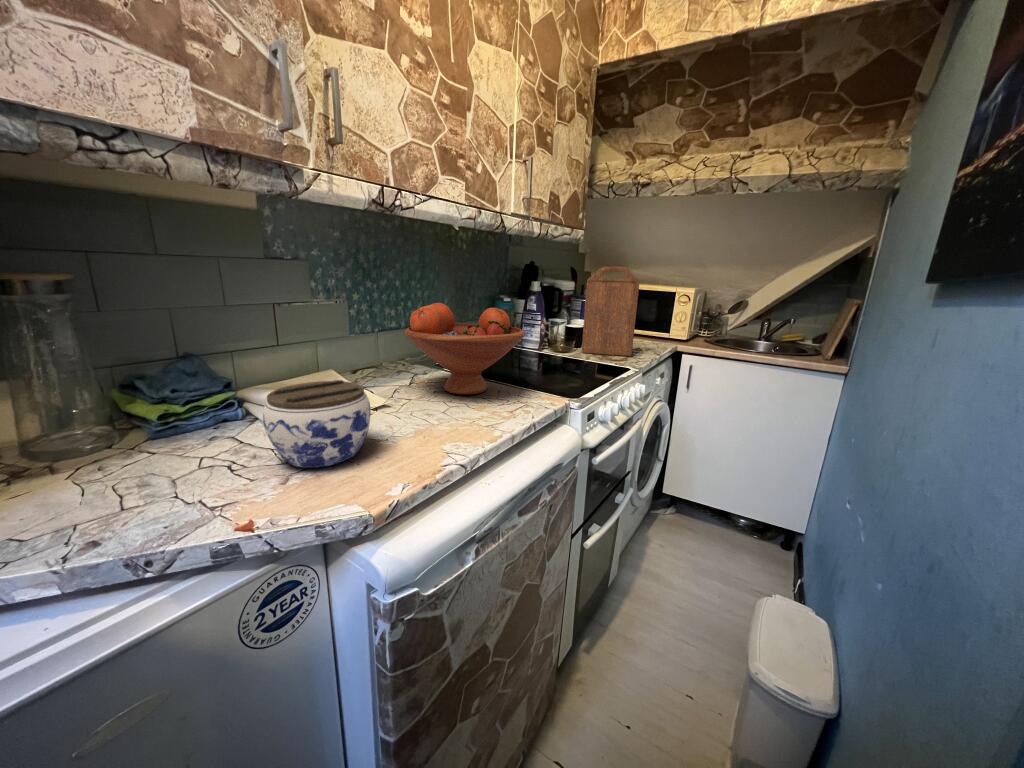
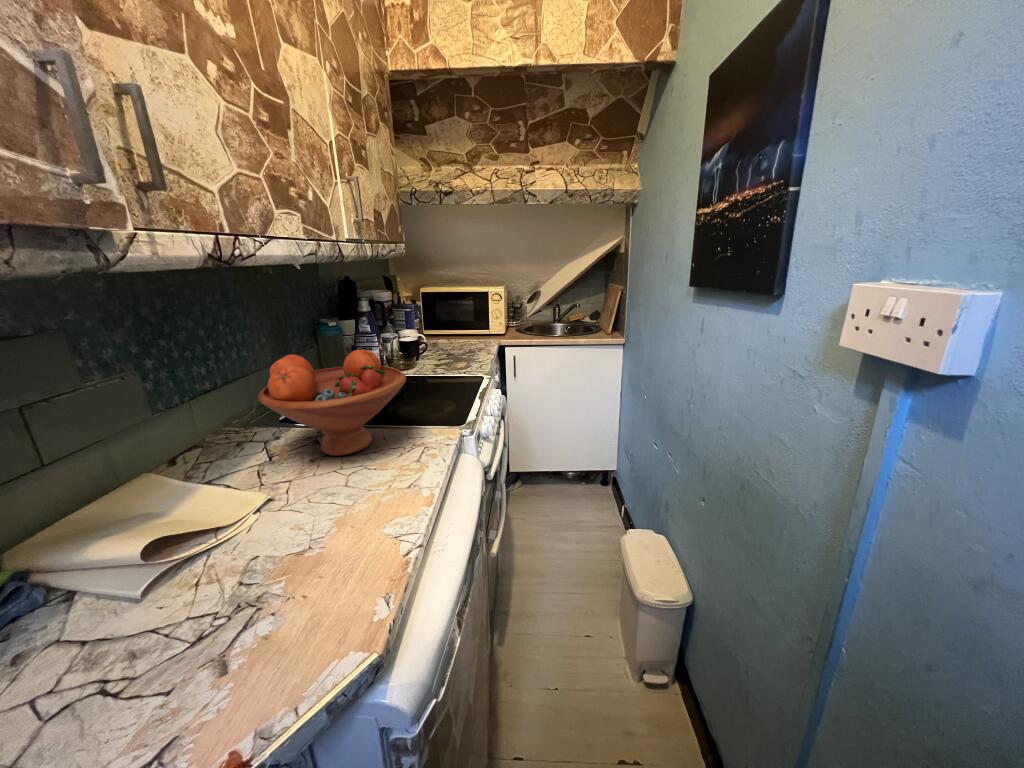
cutting board: present [582,267,639,356] -> none [420,280,474,366]
jar: present [263,380,371,468] -> none [150,499,305,638]

